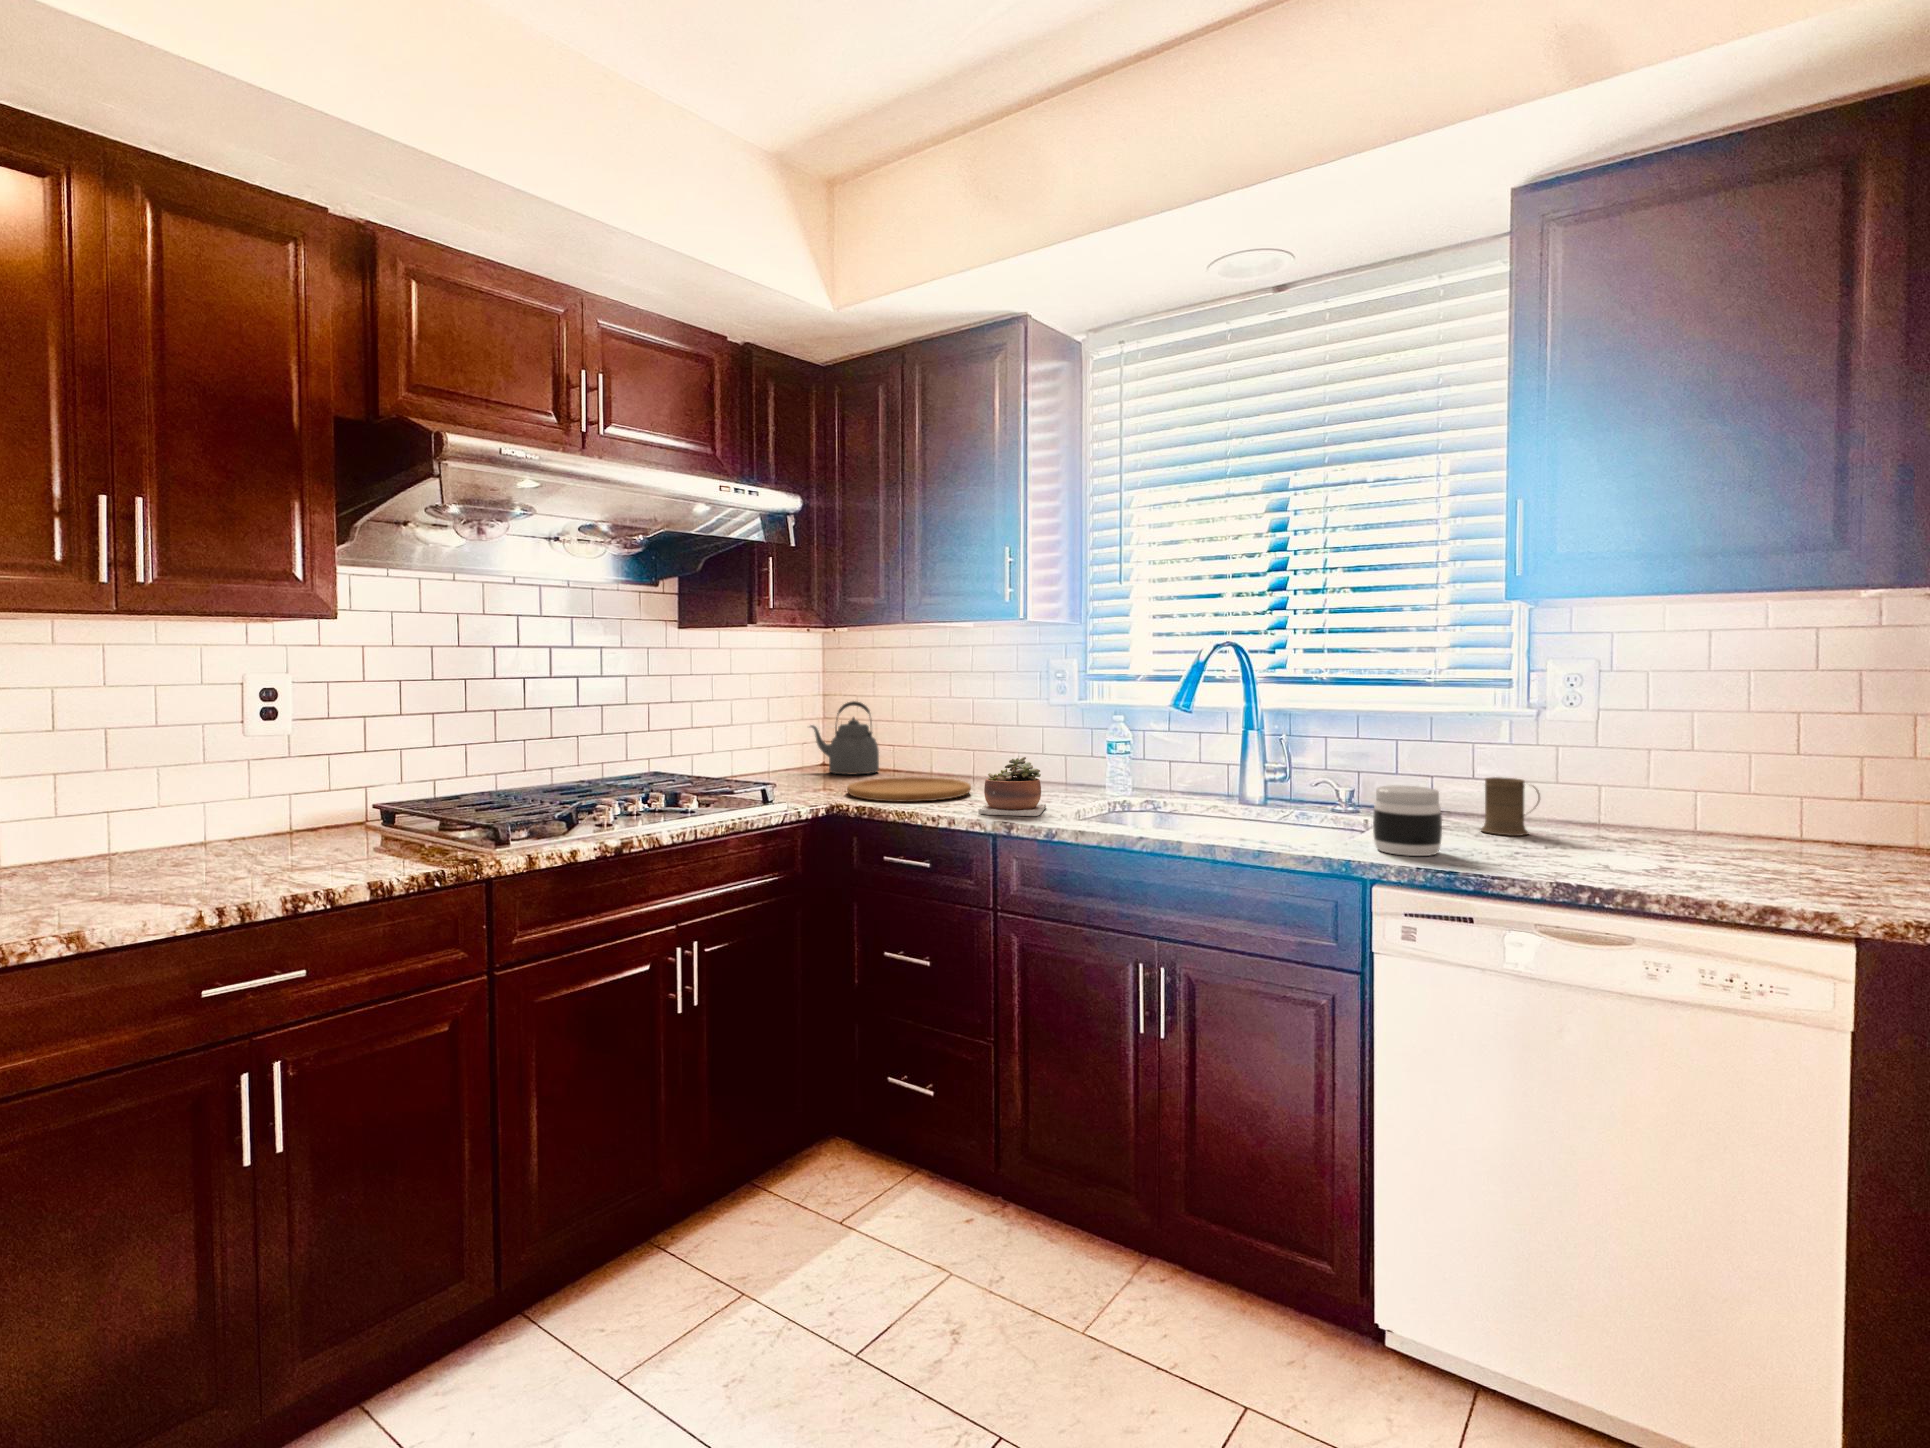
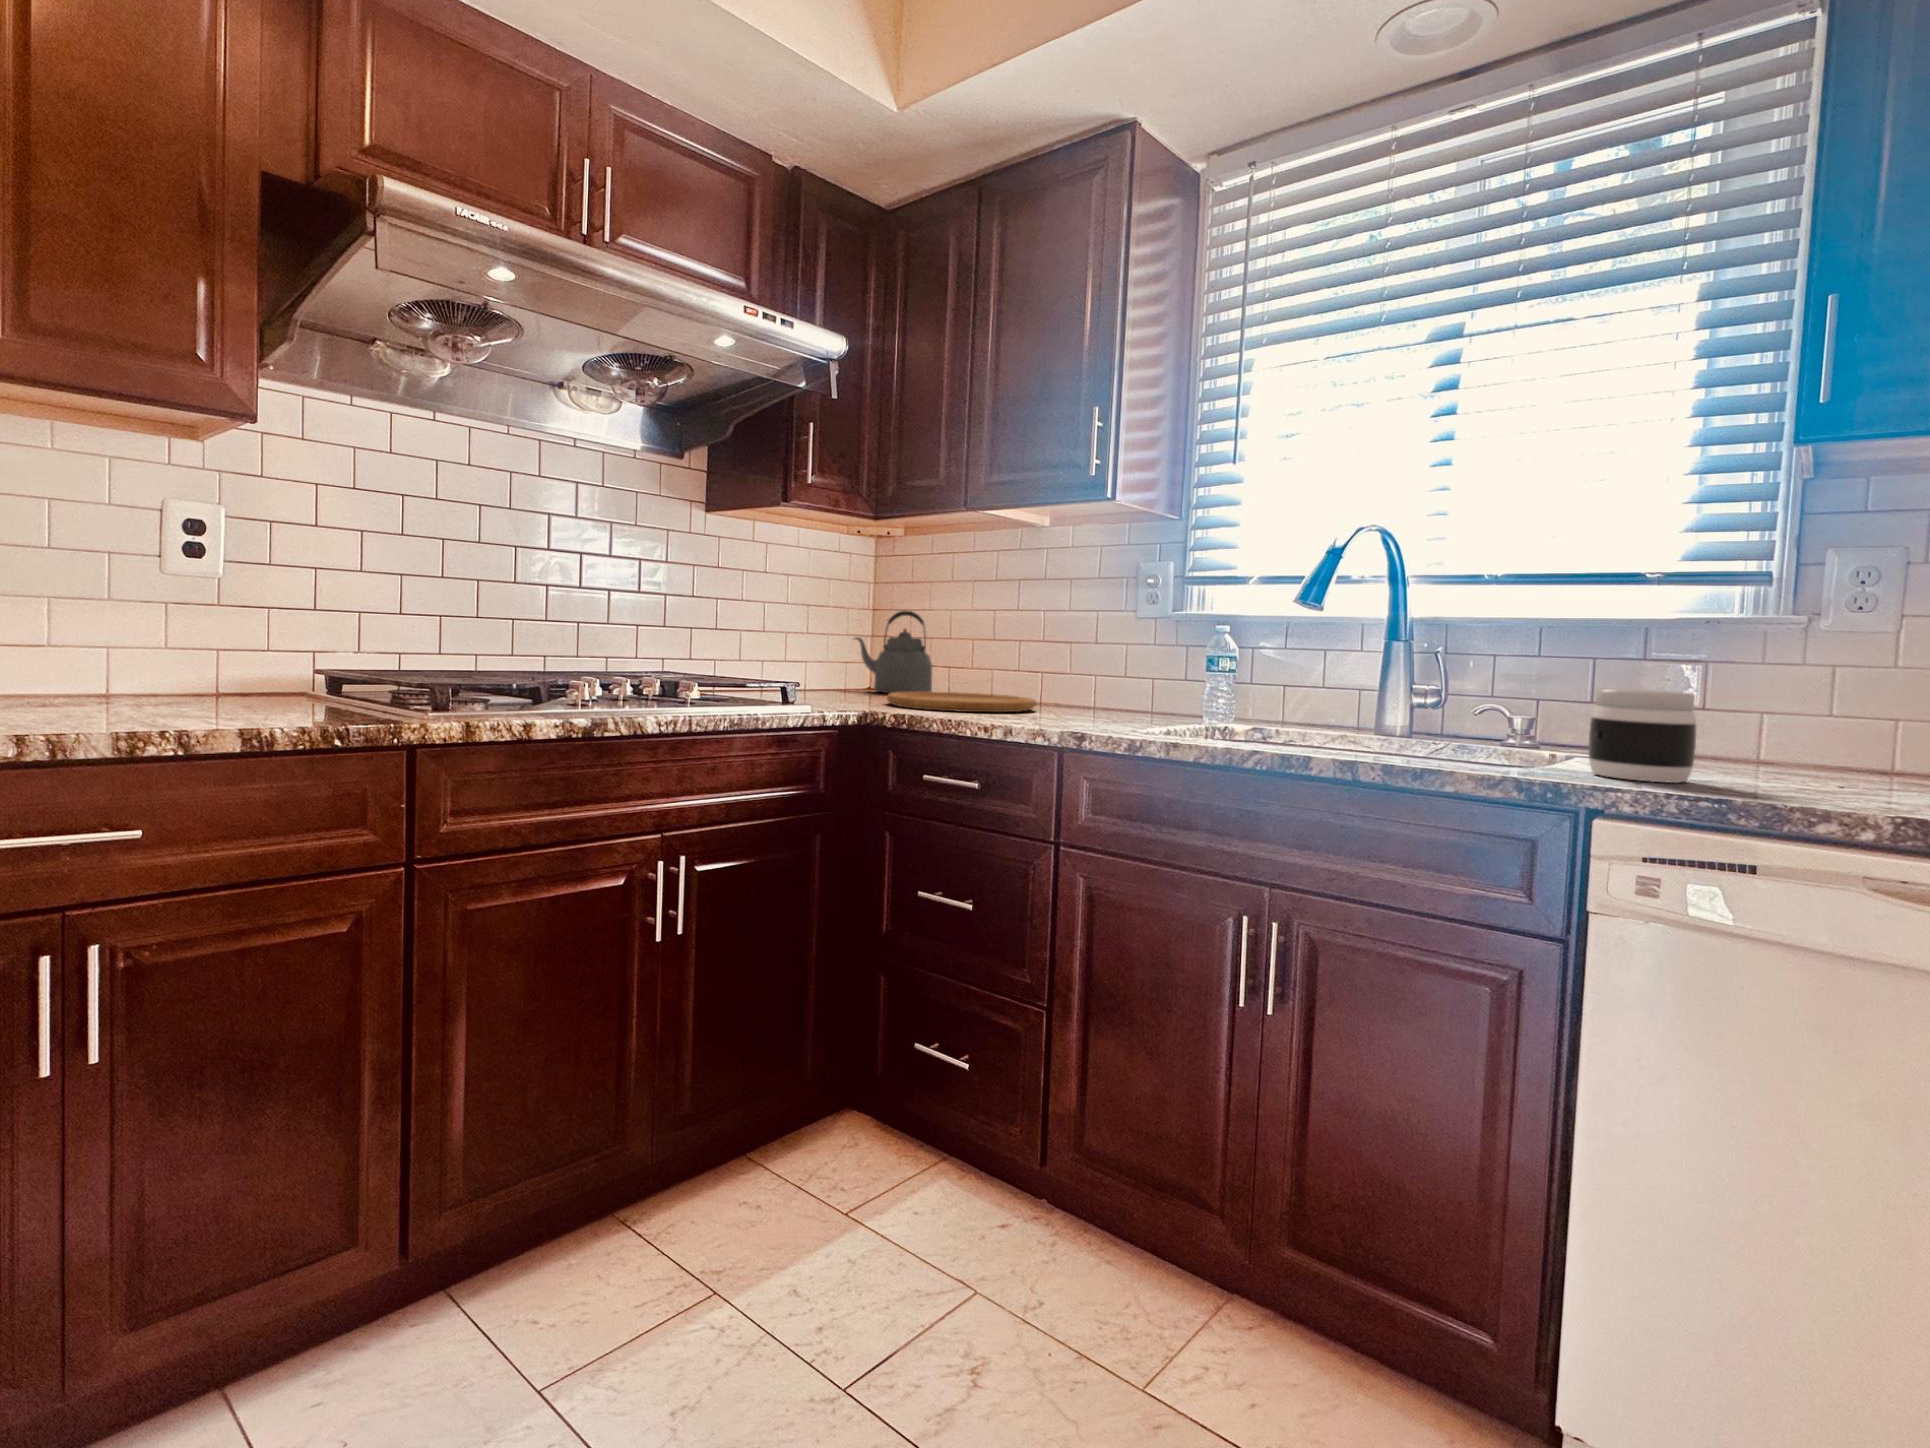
succulent plant: present [978,757,1046,816] -> none [1042,658,1128,728]
mug: present [1481,777,1540,836] -> none [1724,698,1824,775]

